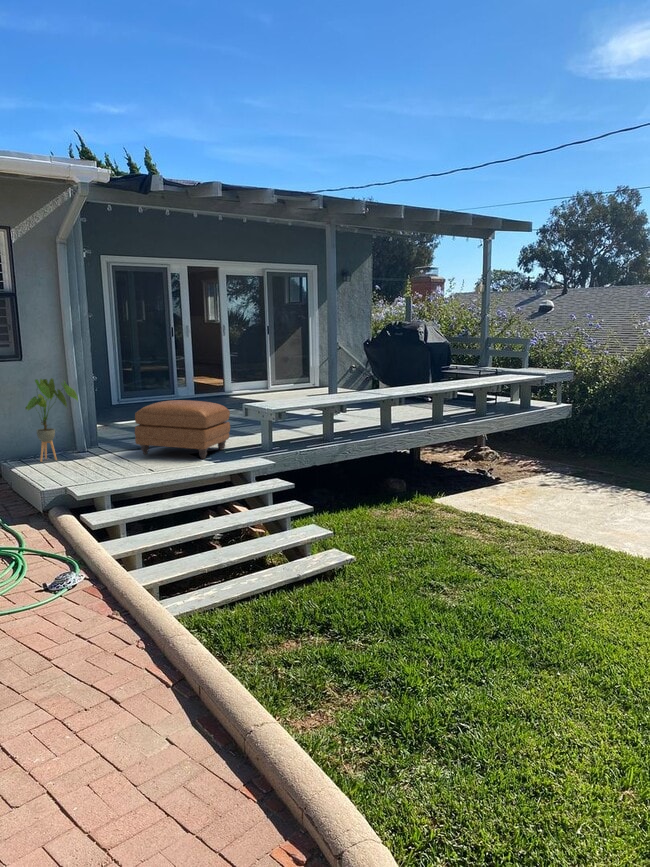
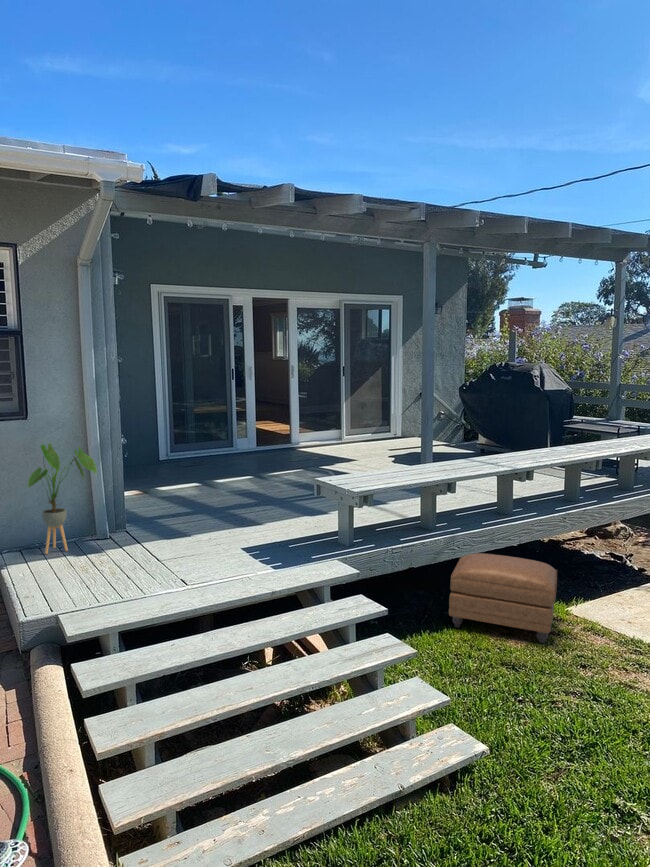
ottoman: present [135,400,230,459] -> present [449,553,557,643]

